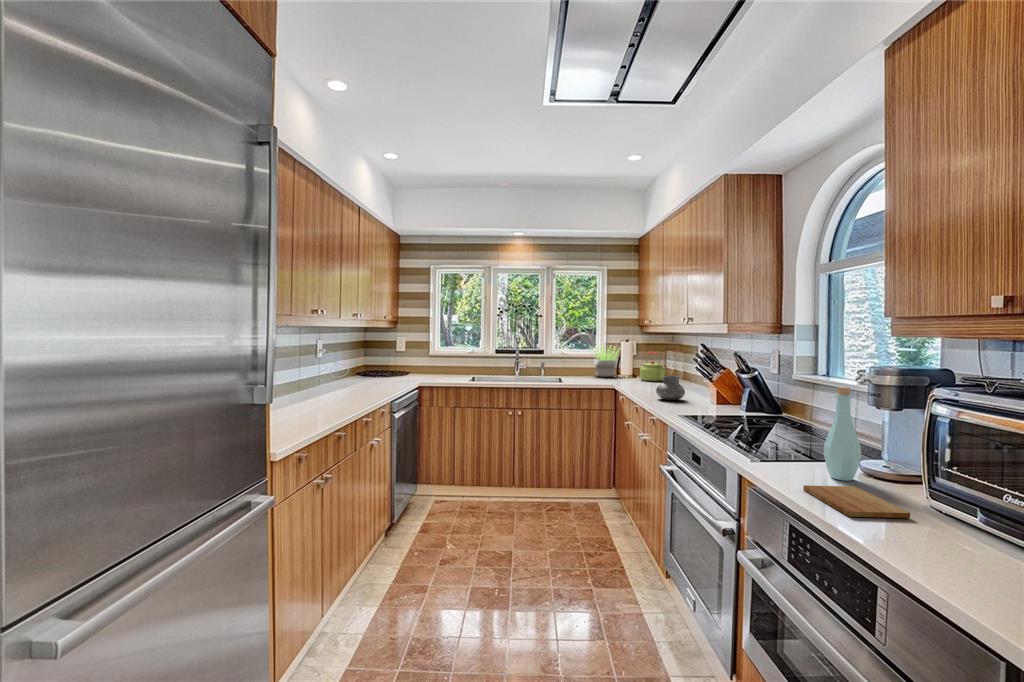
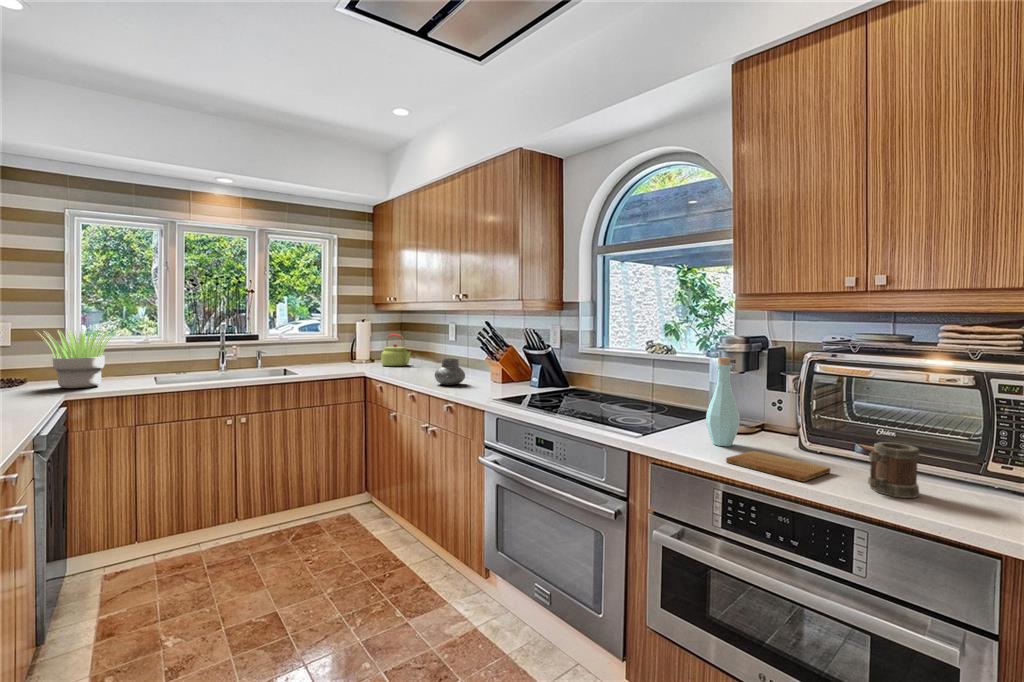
potted plant: present [594,345,620,377] -> present [40,330,115,388]
mug: none [906,488,977,554] -> present [868,442,920,498]

